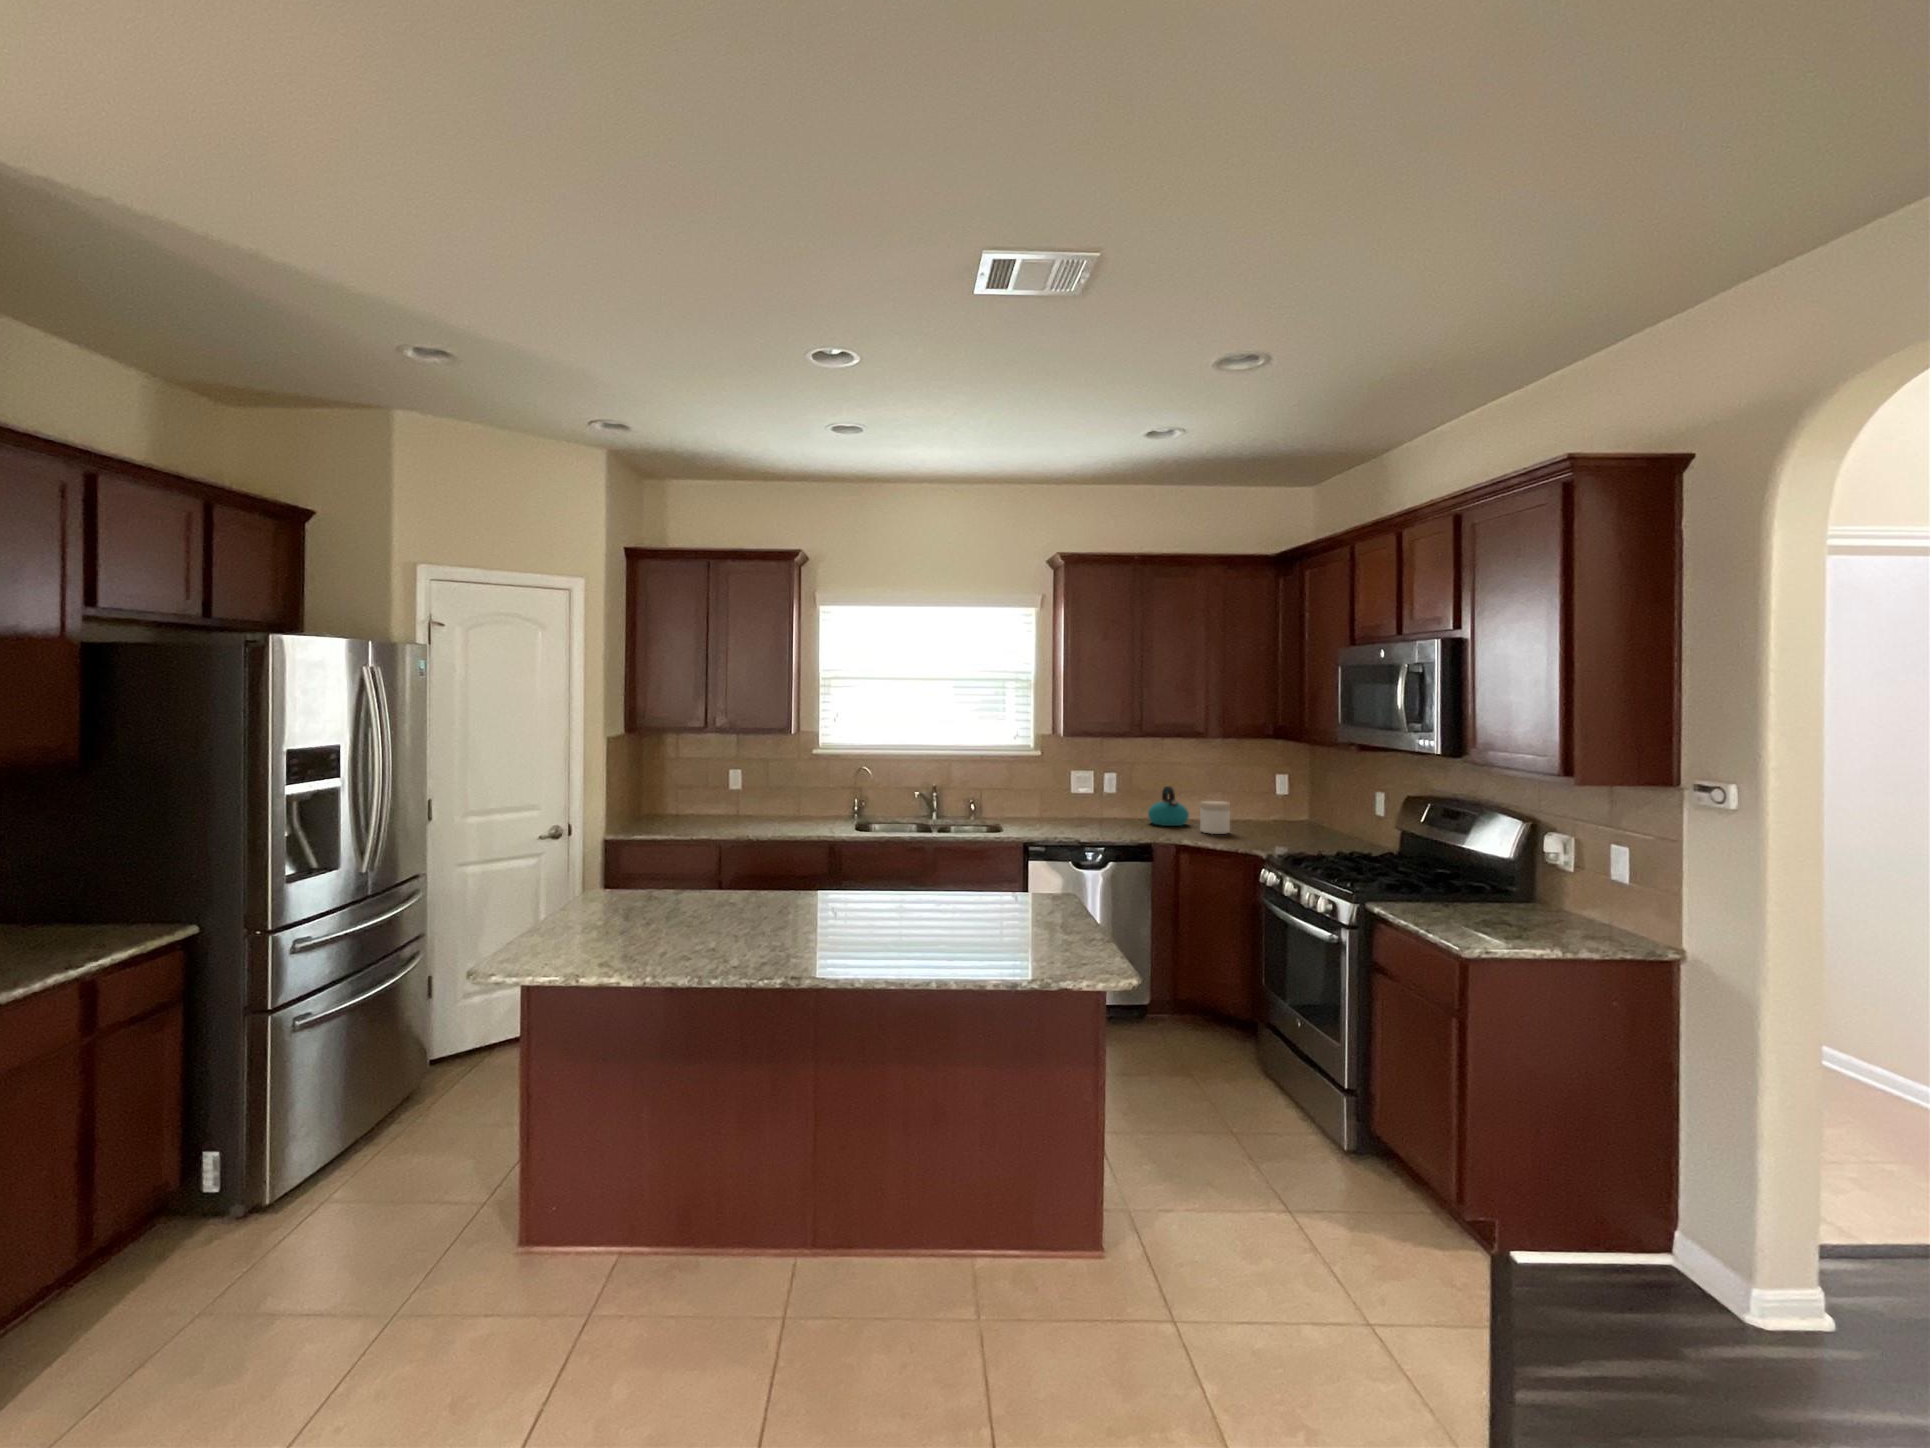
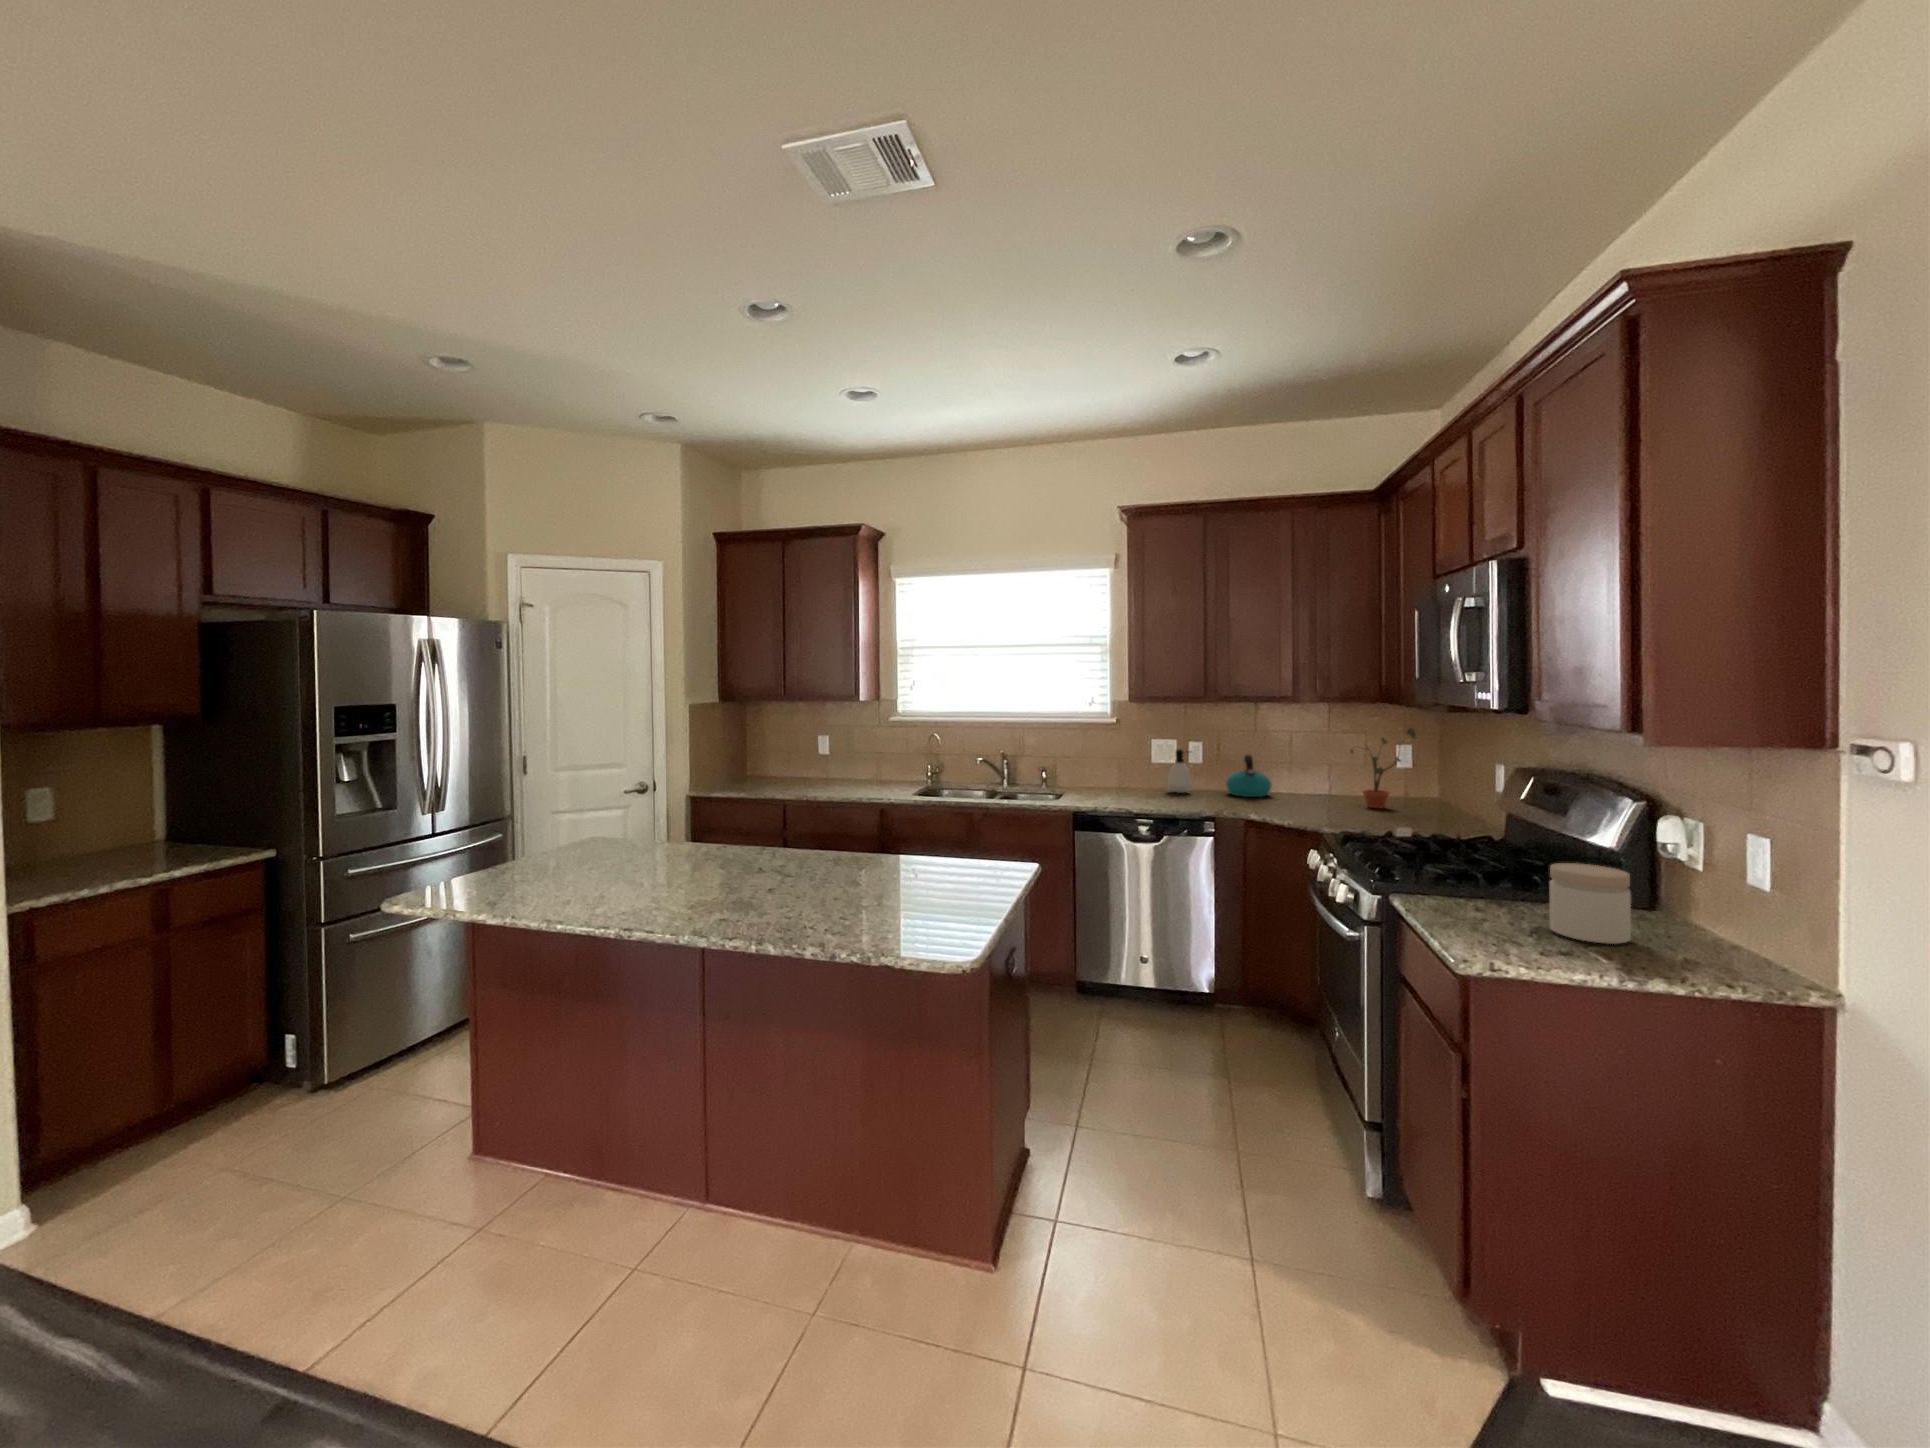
potted plant: none [1263,761,1314,834] -> present [1350,728,1416,808]
soap dispenser: none [1095,782,1119,824] -> present [1168,749,1192,793]
jar: present [1200,801,1230,834] -> present [1550,863,1631,944]

